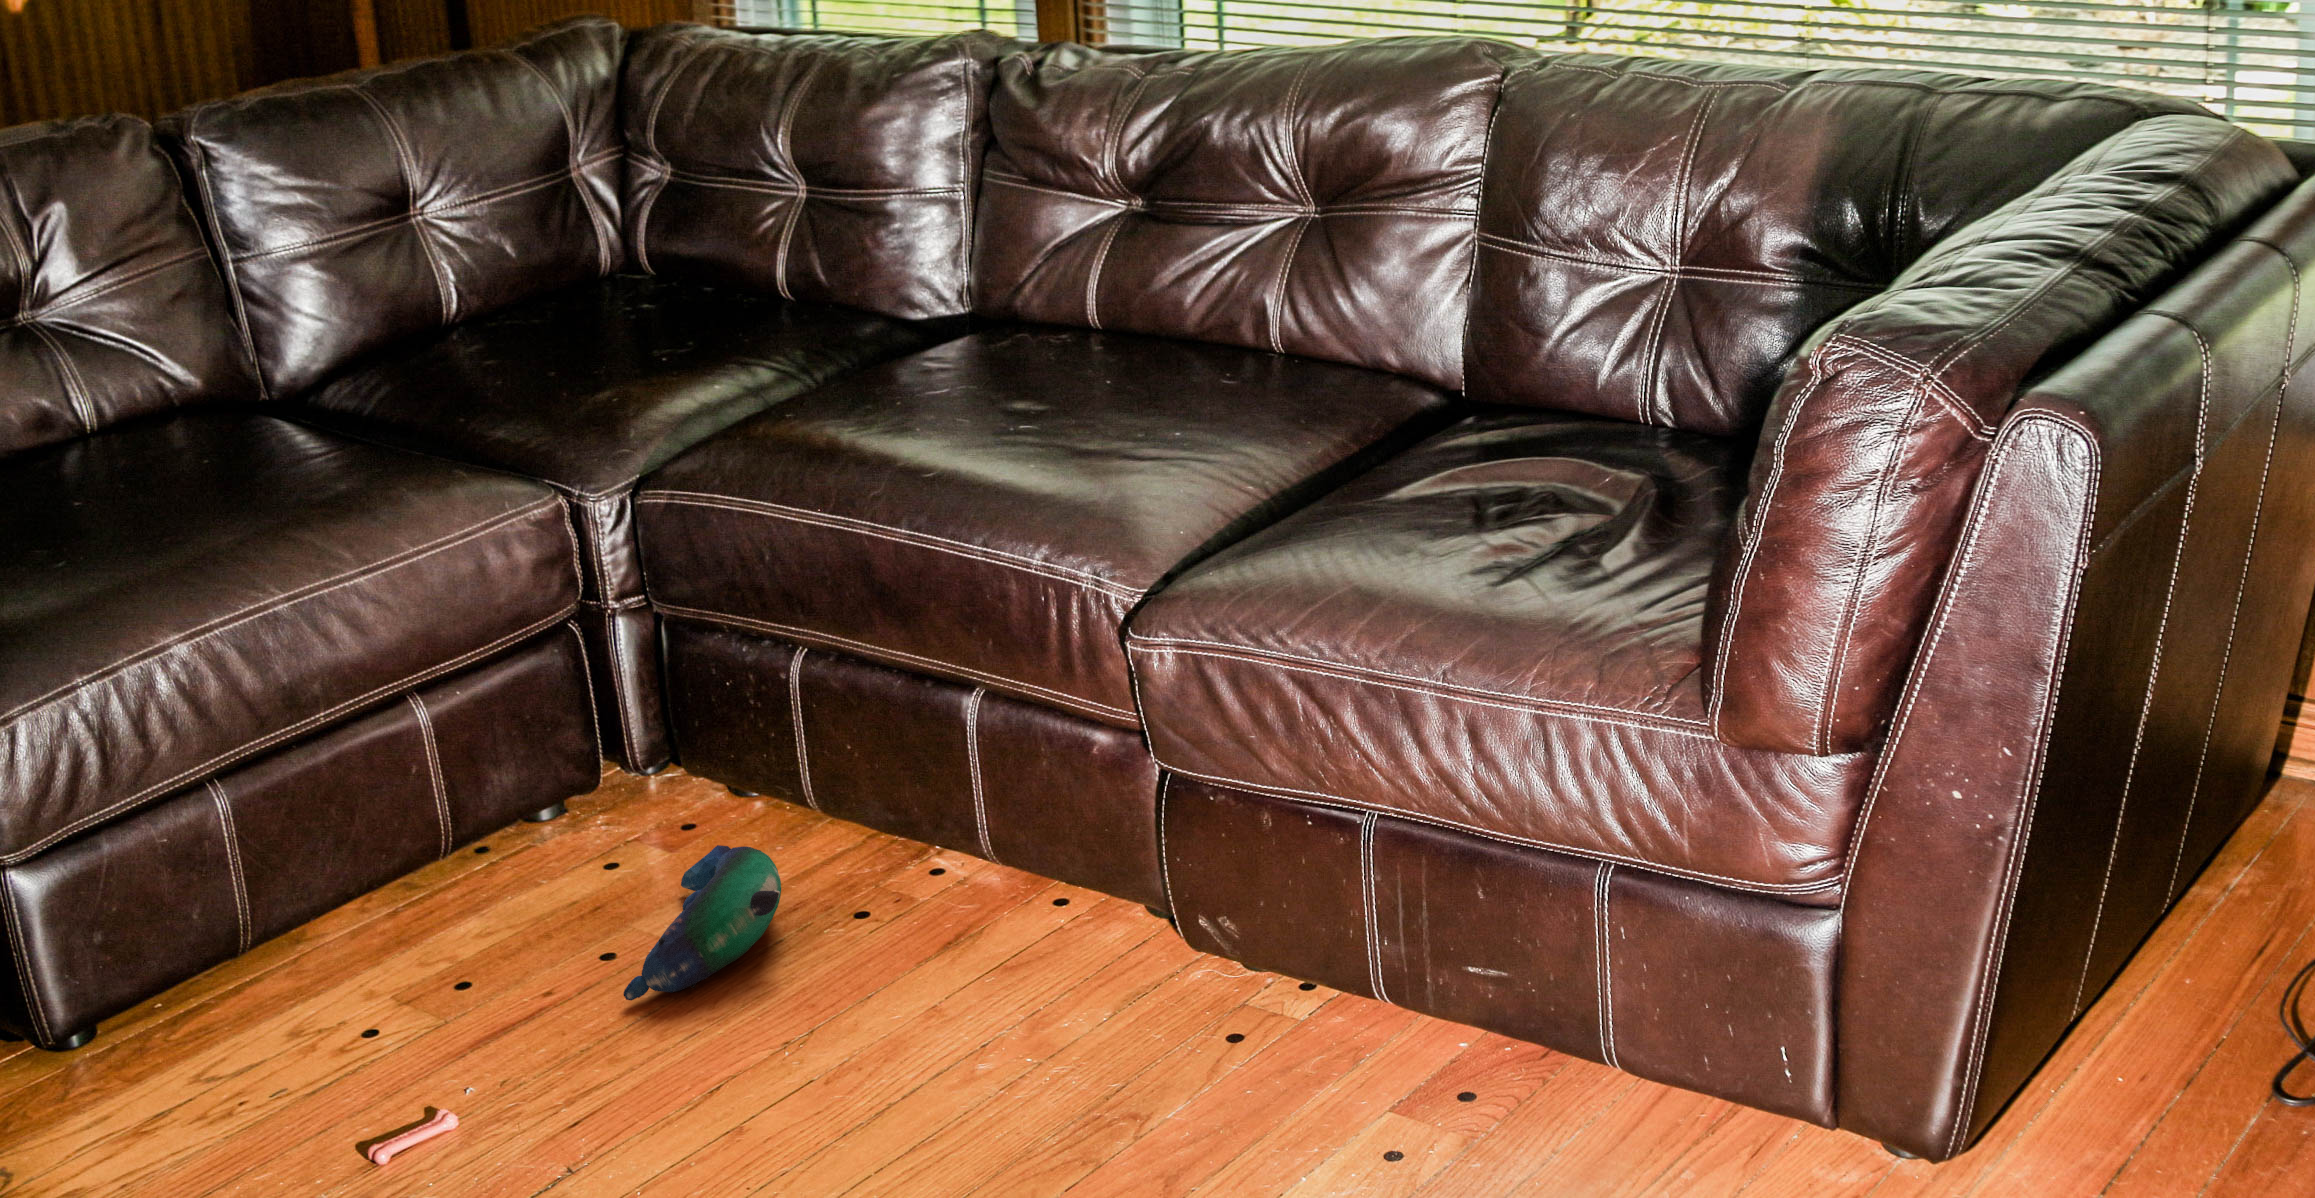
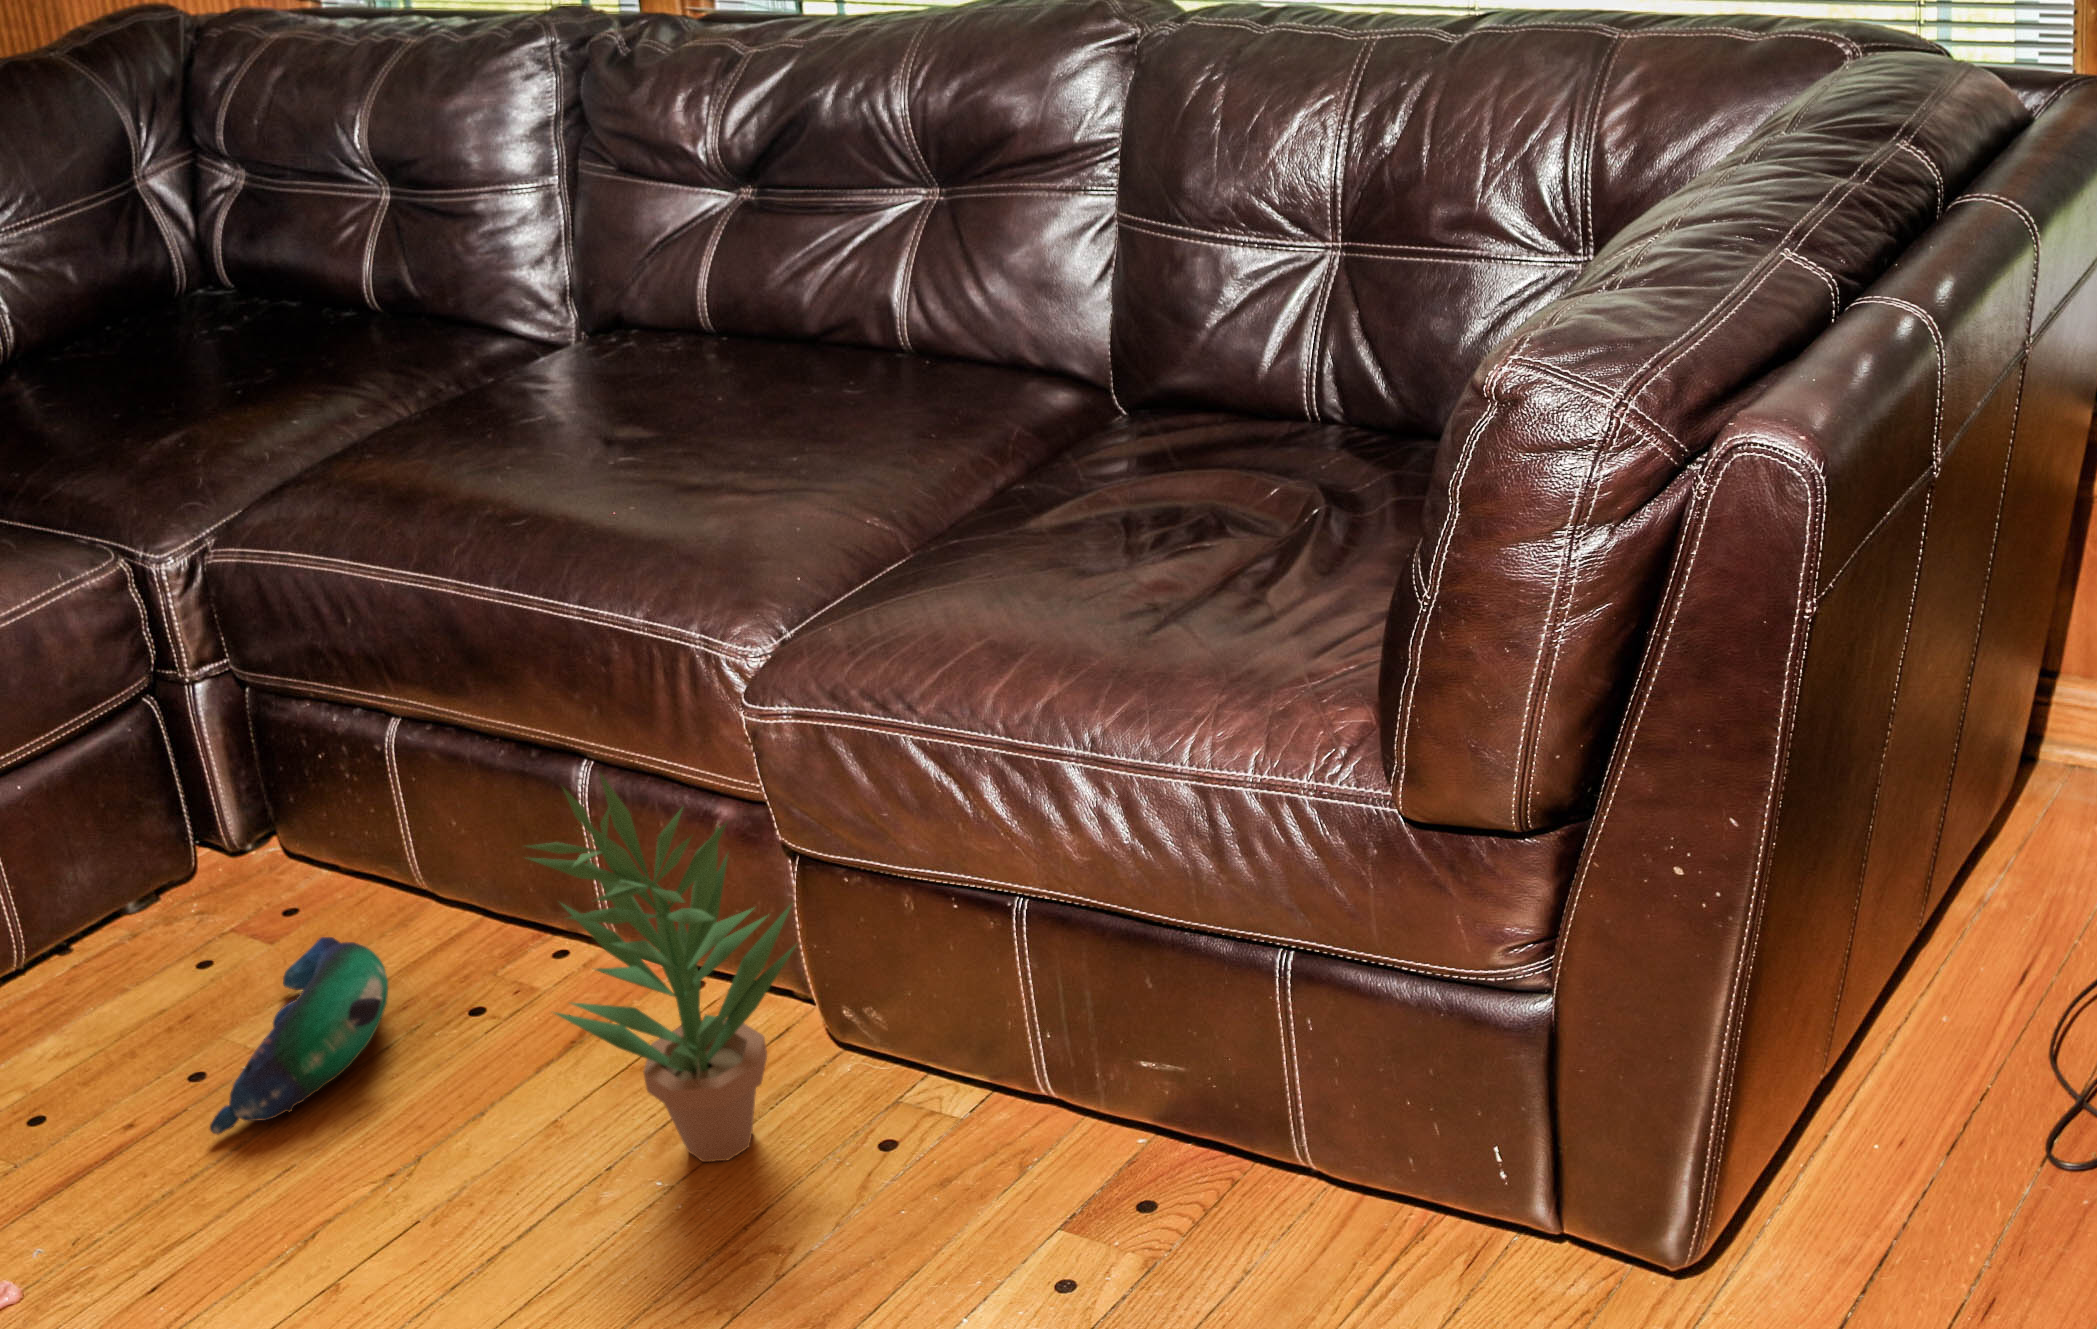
potted plant: none [936,679,1167,1048] -> present [528,774,795,1162]

